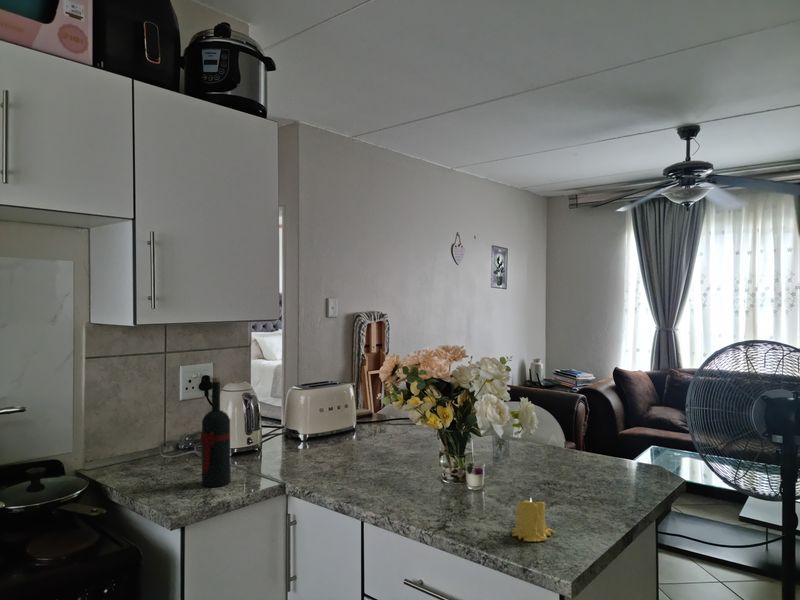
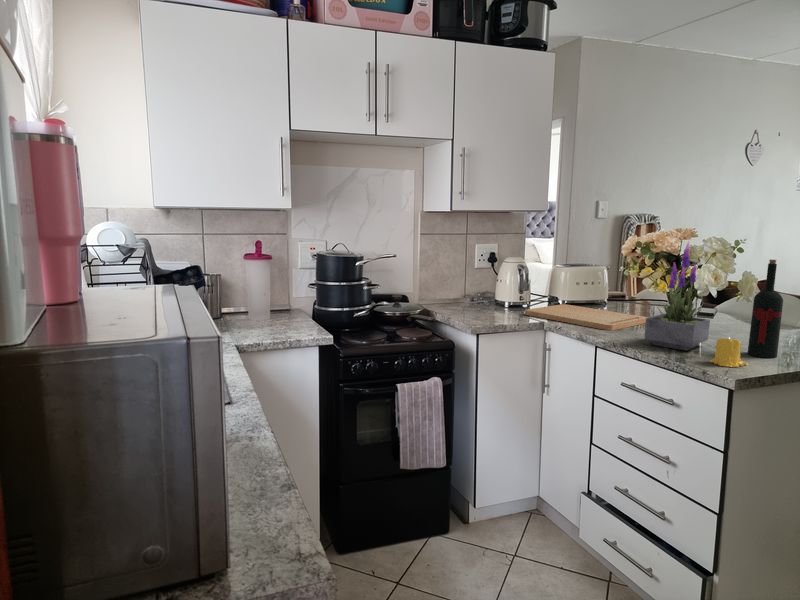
potted plant: none [422,366,496,515] -> present [645,243,710,351]
wine bottle: present [201,377,231,487] -> present [748,259,783,358]
cutting board: none [256,442,414,486] -> present [526,304,647,330]

